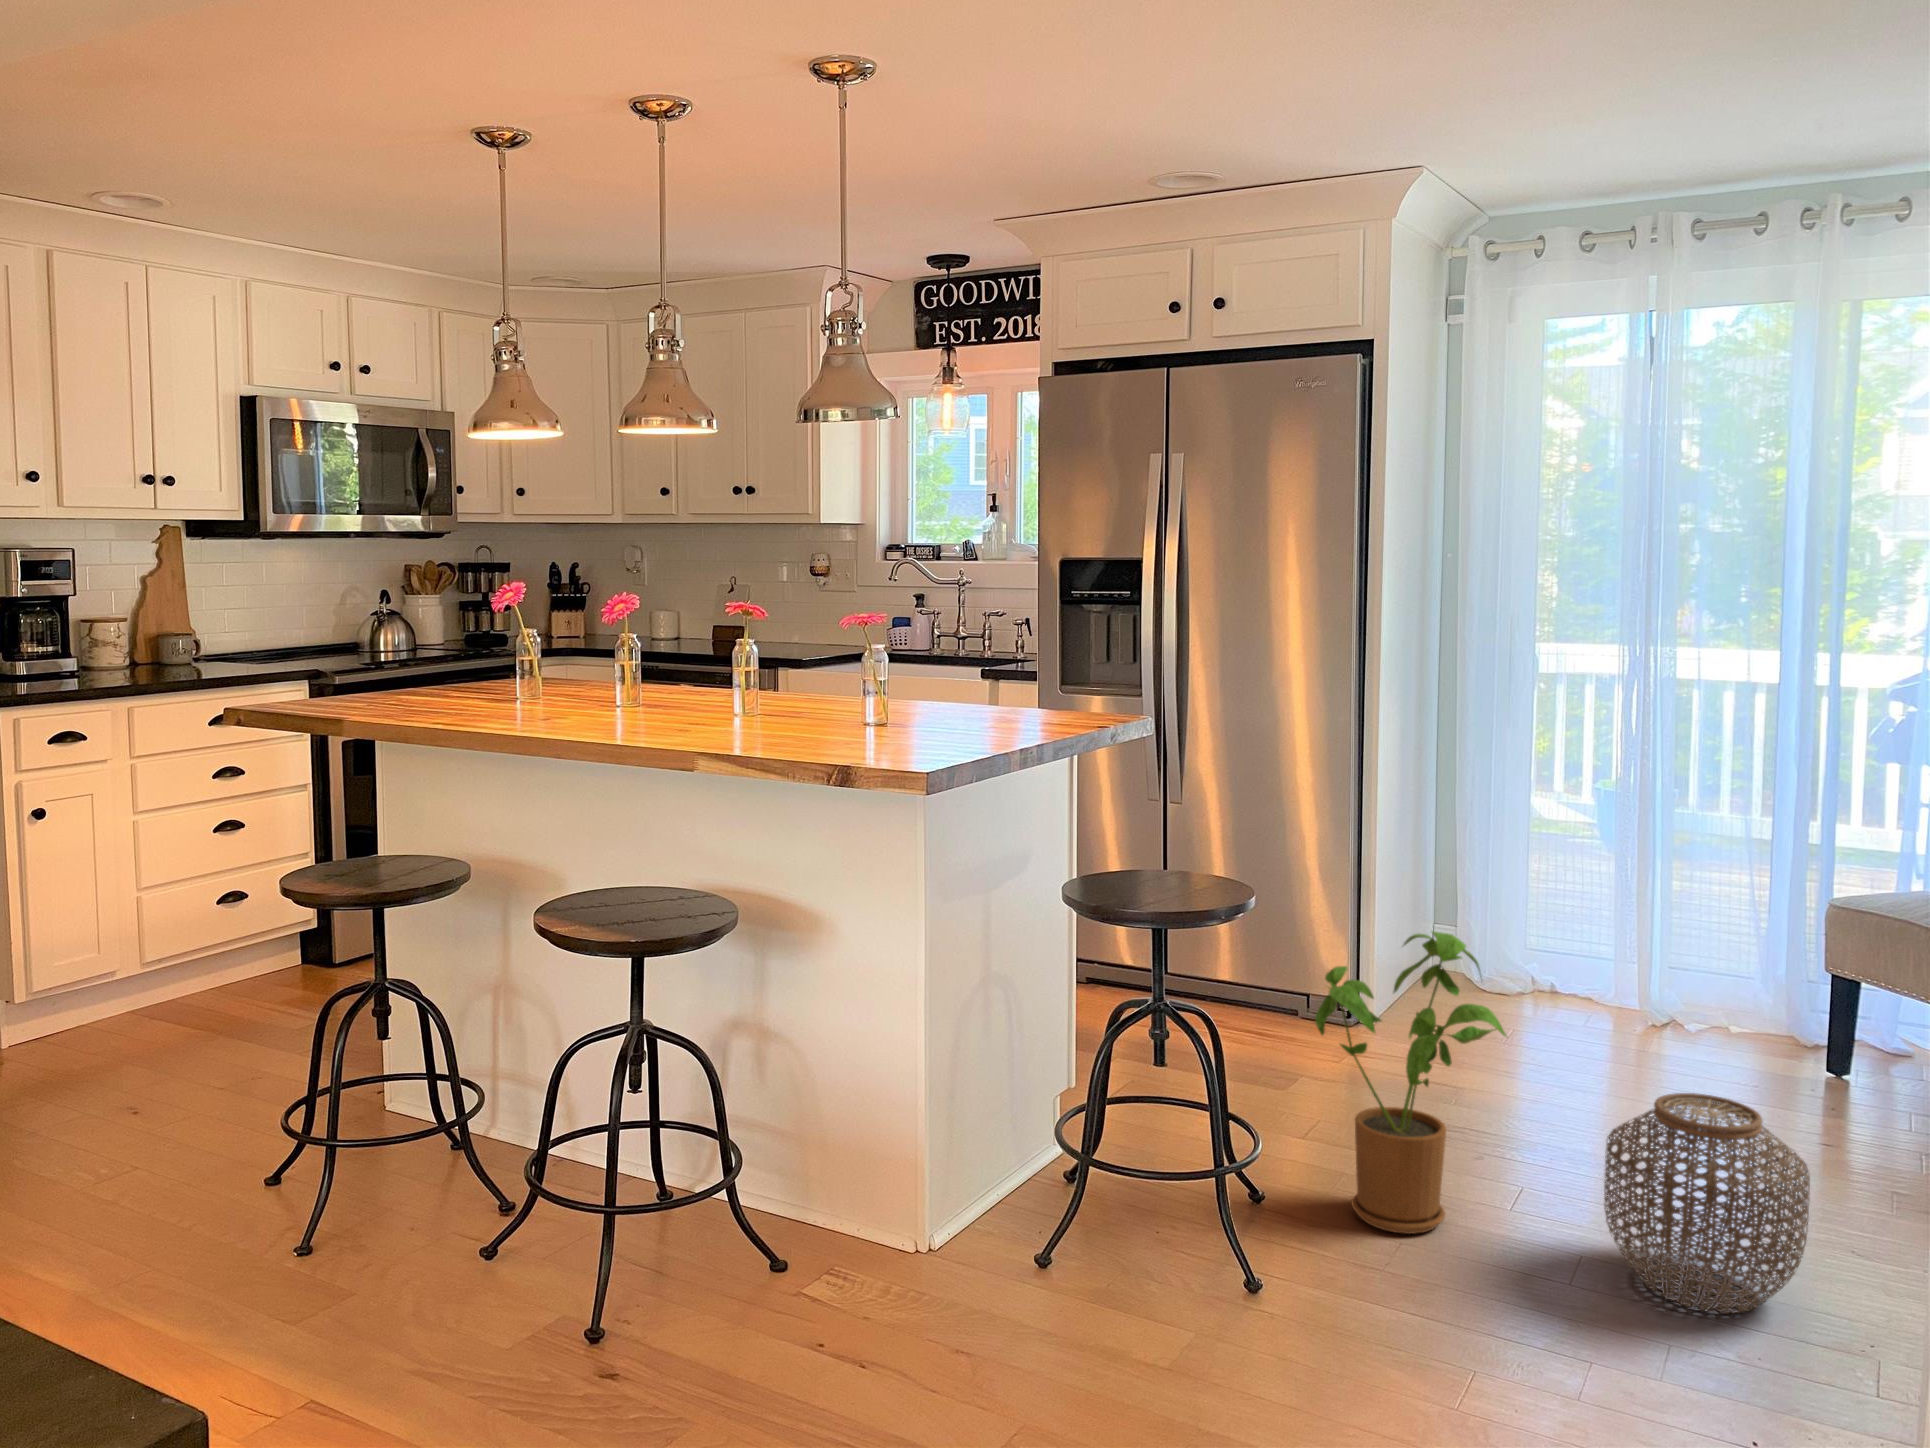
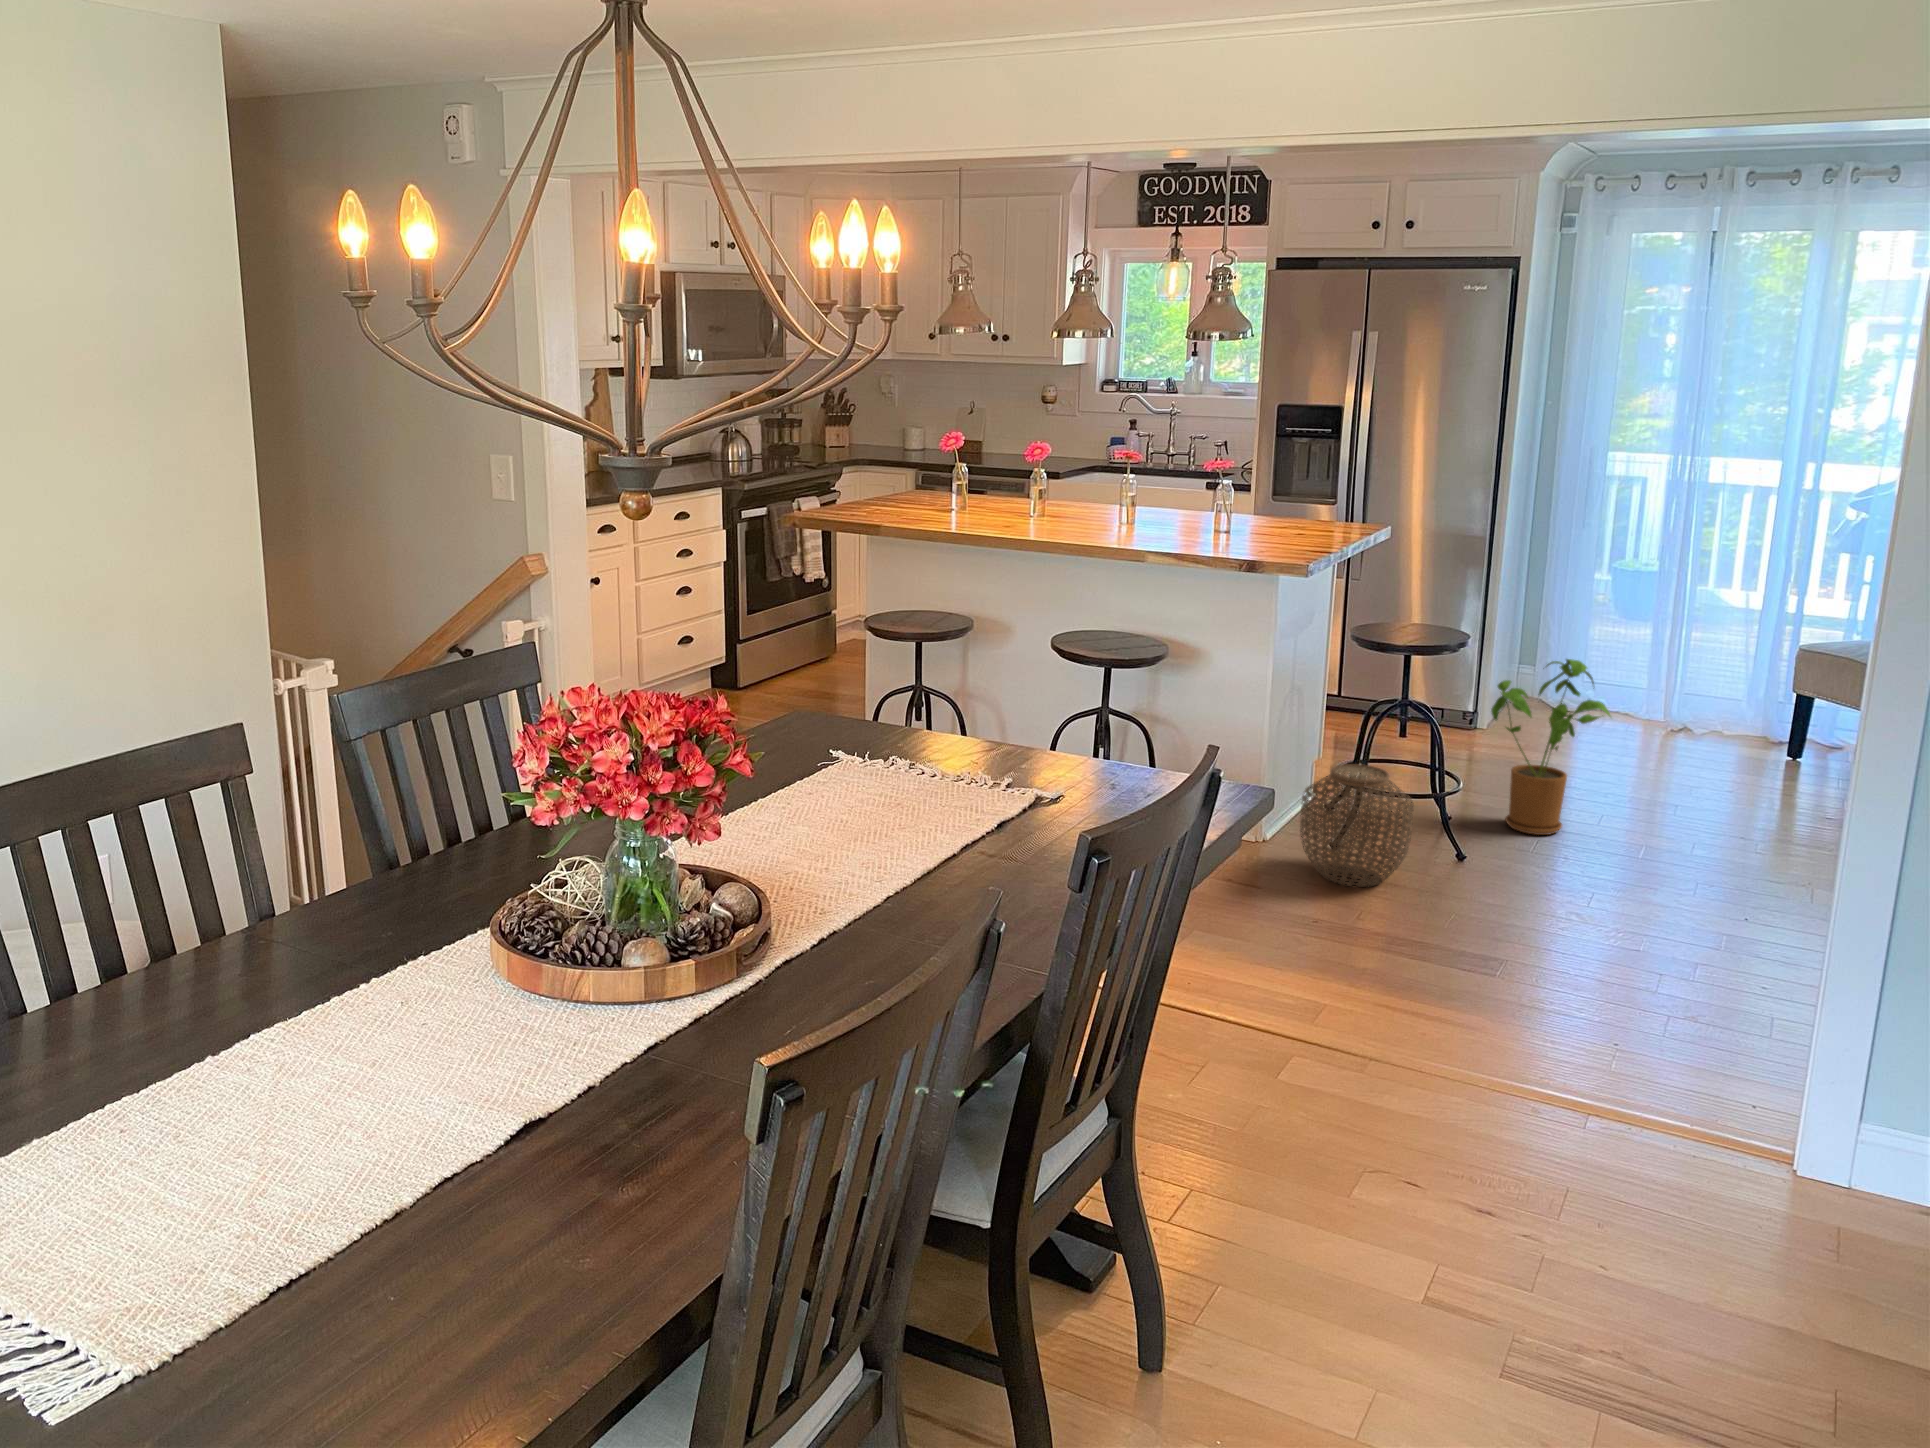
woven basket: present [1604,1093,1810,1313] -> present [1300,764,1413,887]

